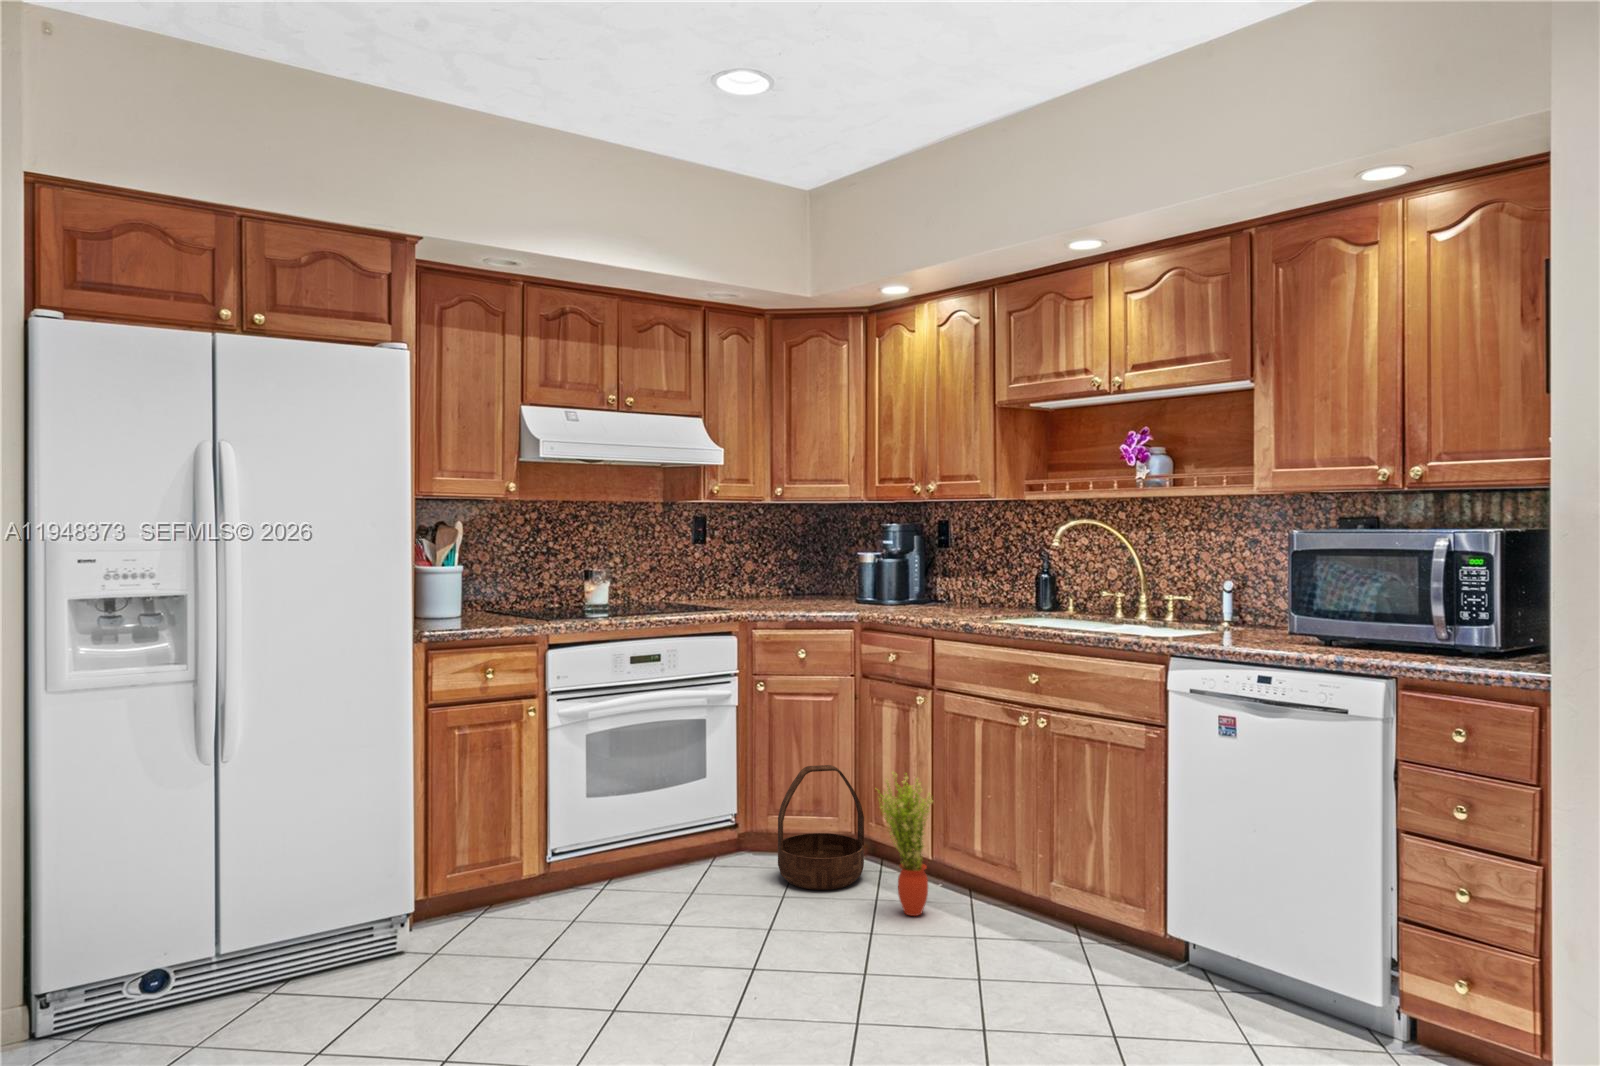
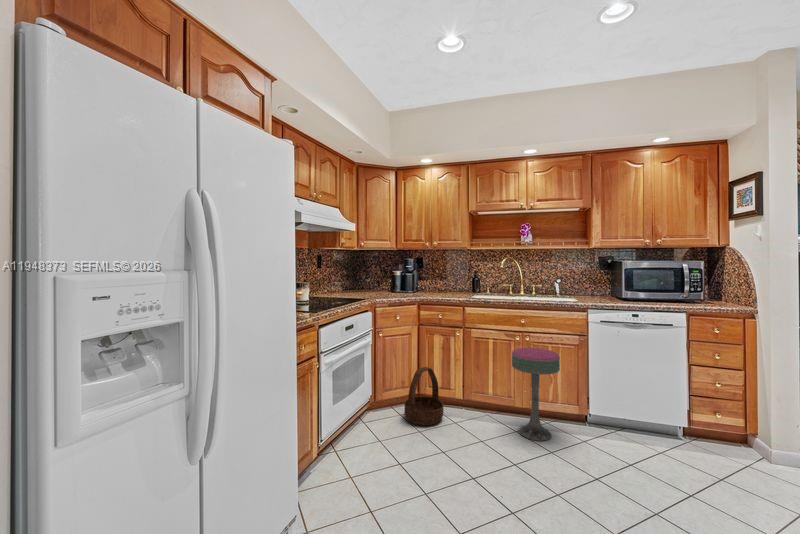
bar stool: none [941,741,1052,964] -> present [512,348,560,441]
potted plant: present [880,773,933,916] -> none [468,366,495,427]

